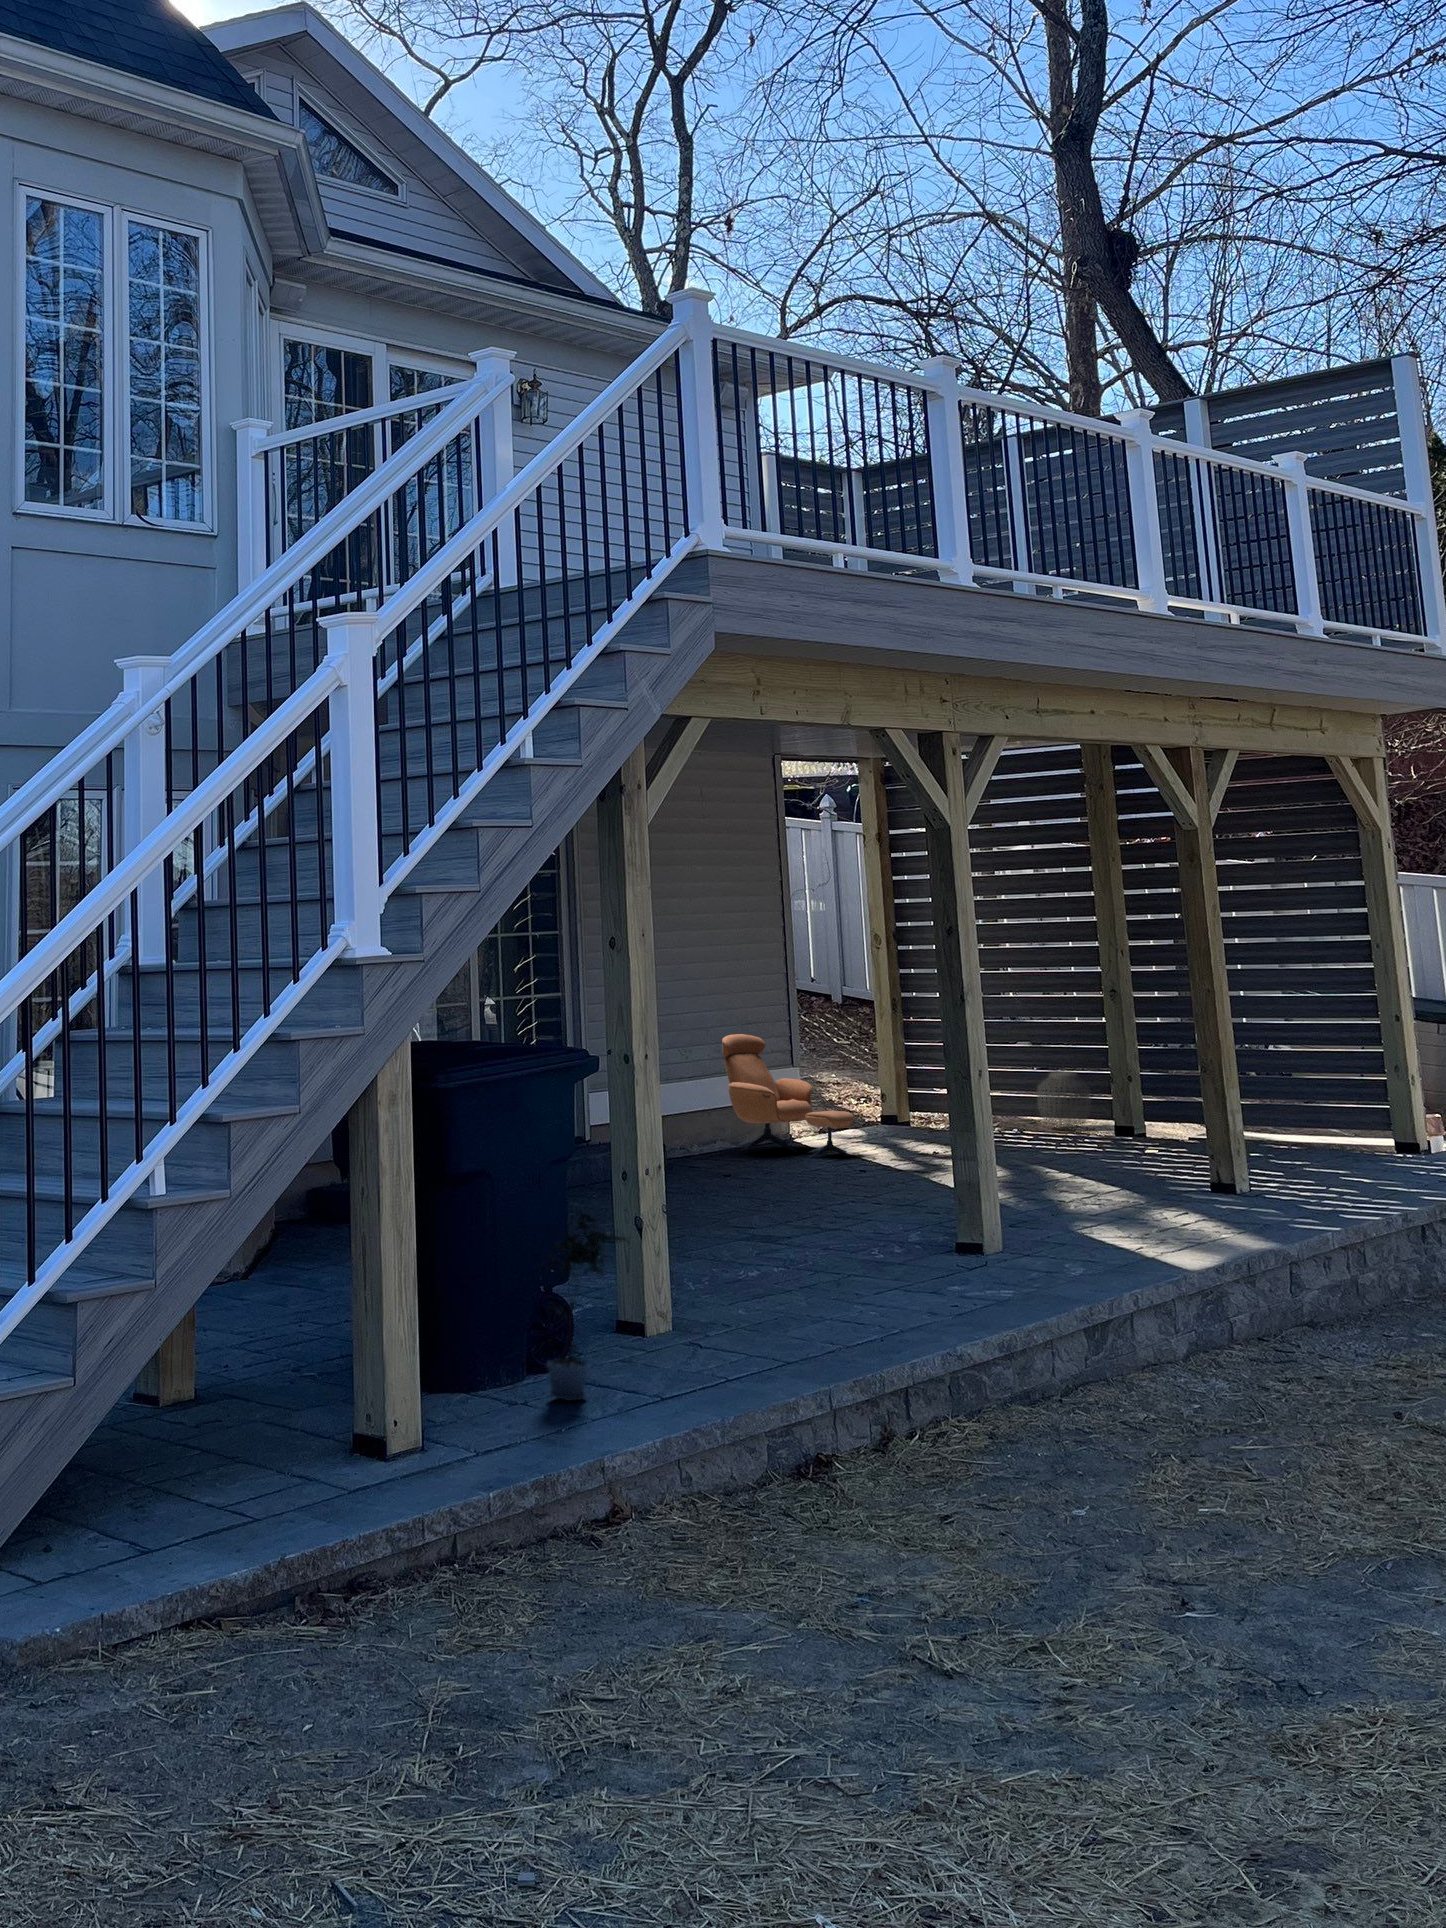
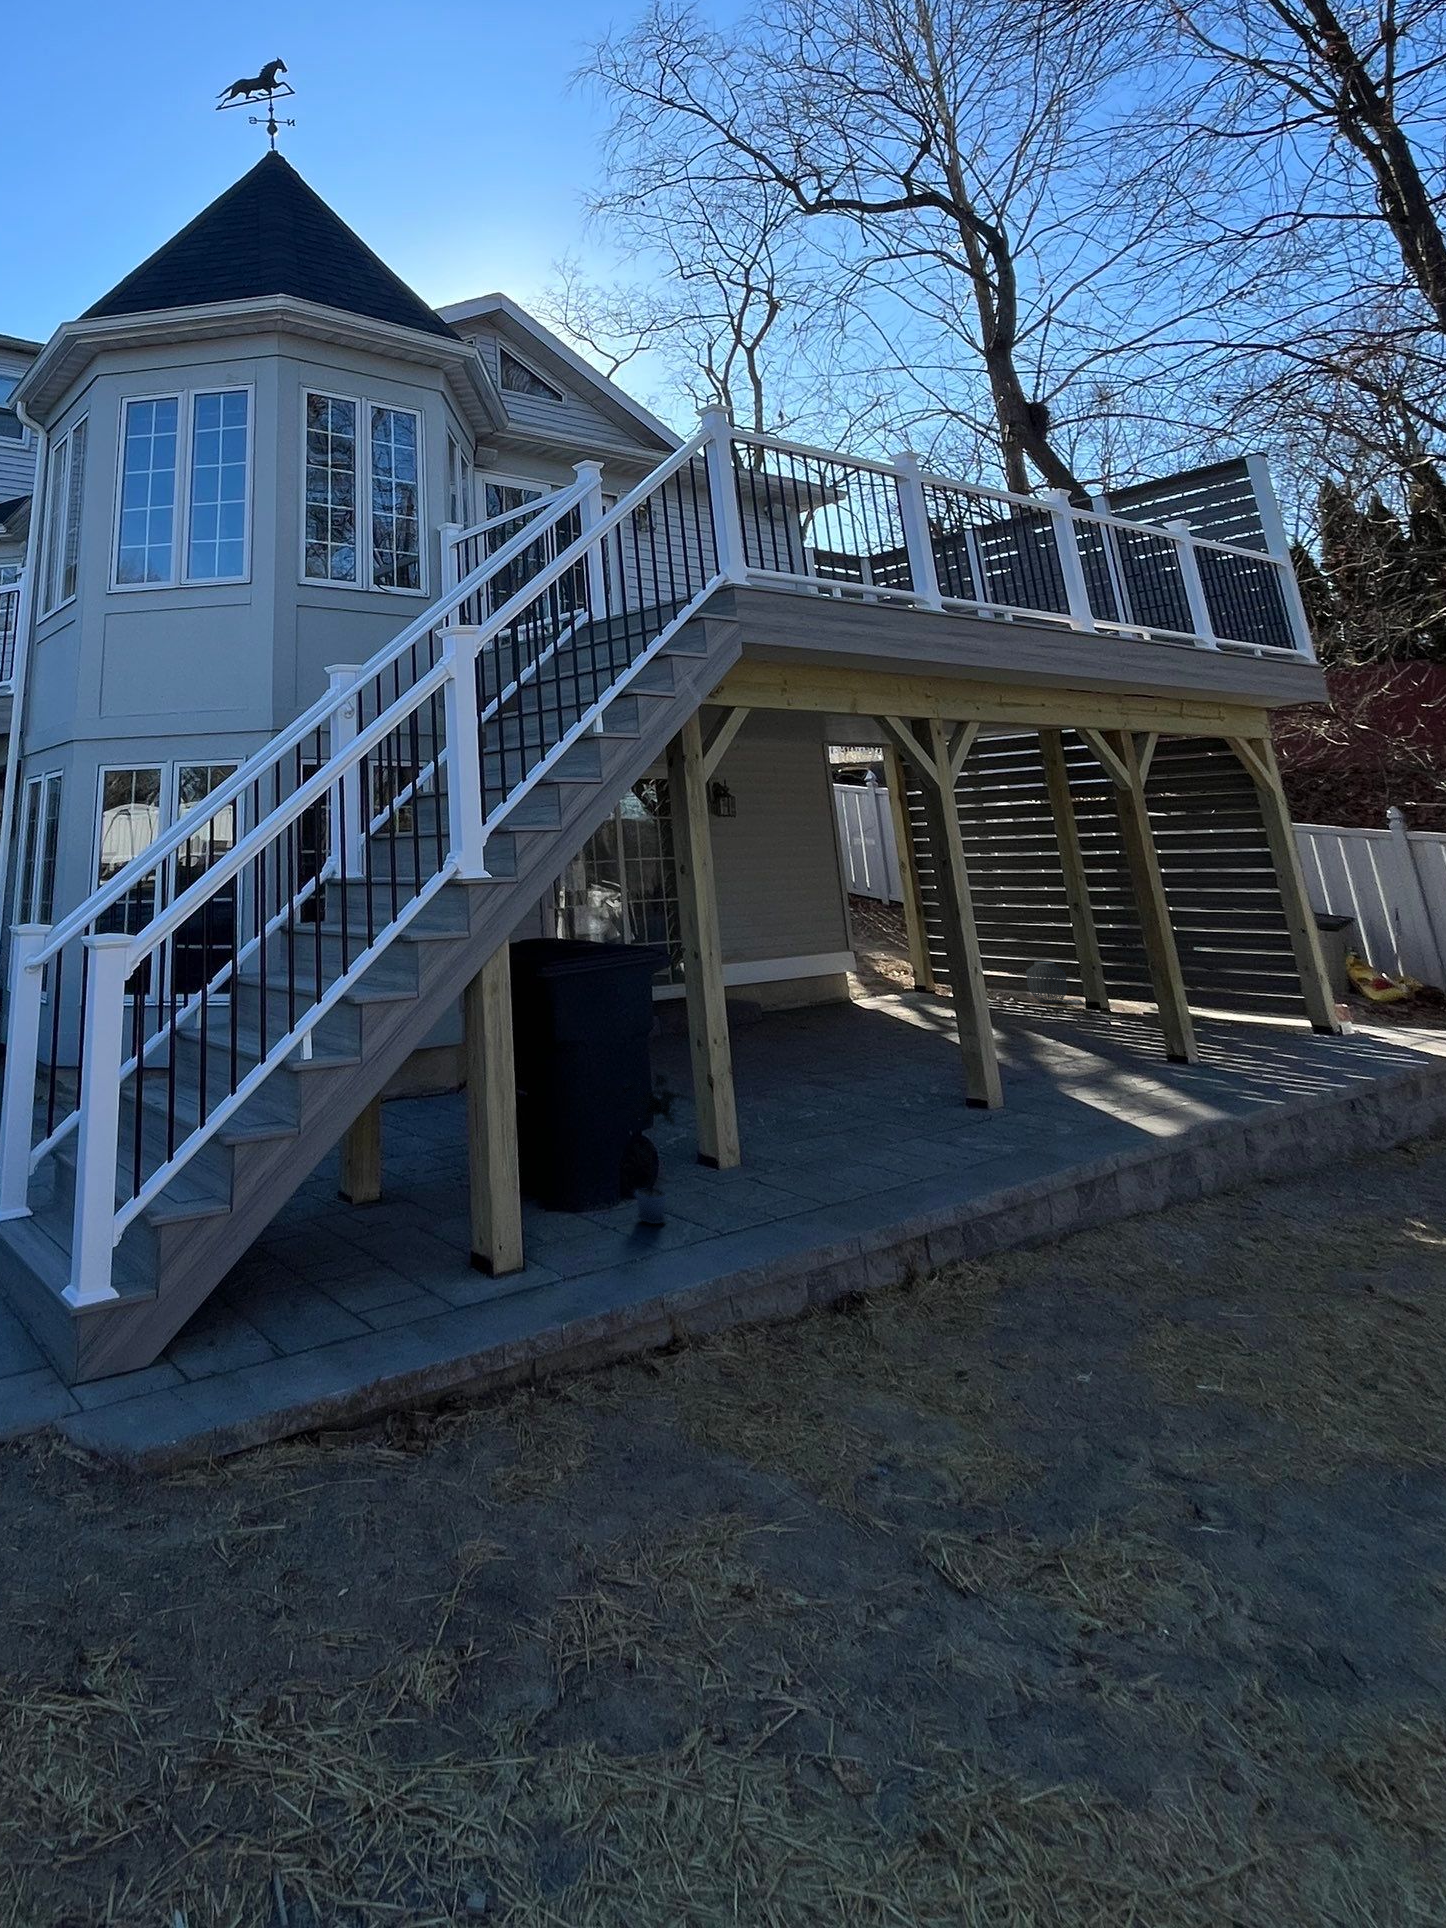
lounge chair: present [722,1034,854,1158] -> none [800,930,895,1019]

